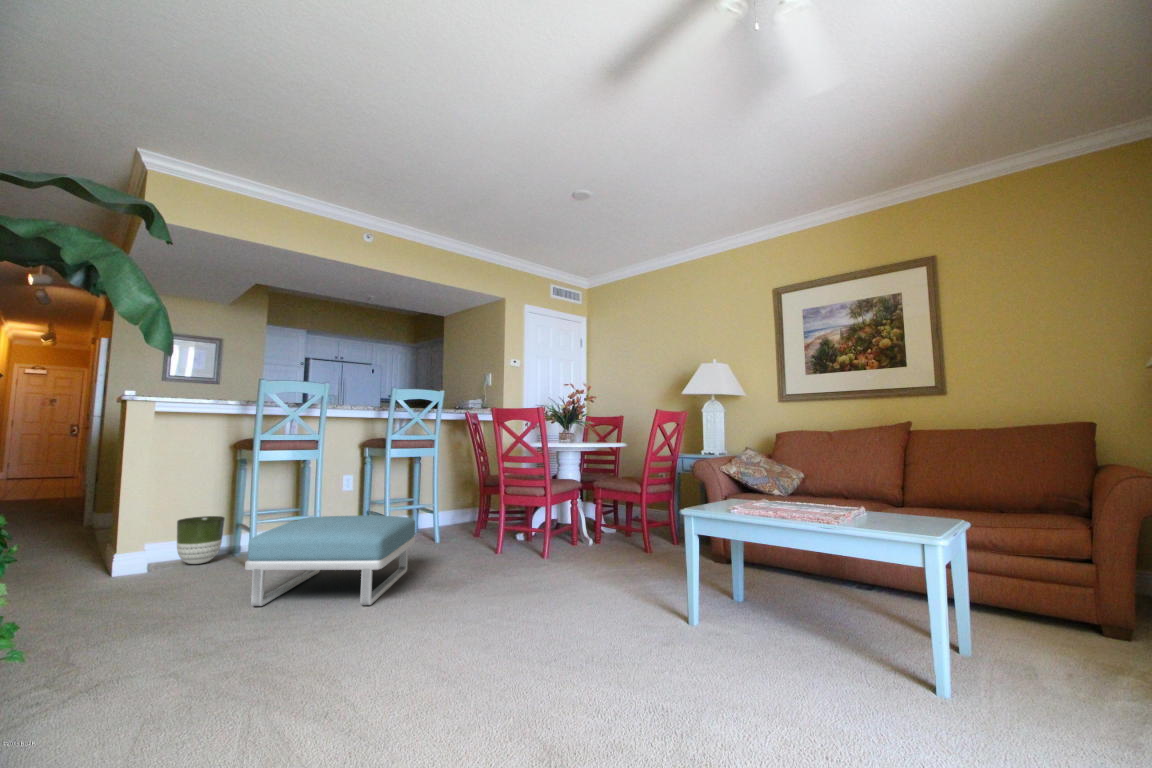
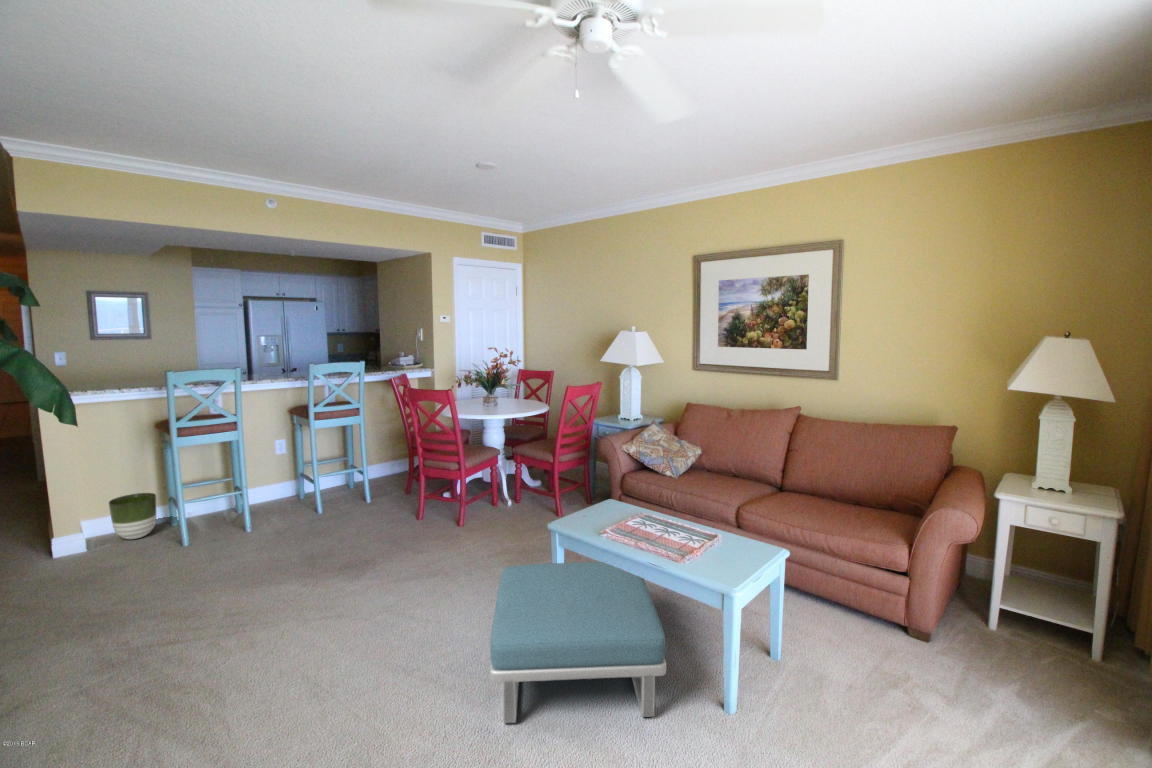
footstool: present [245,515,415,606] -> present [490,562,667,723]

